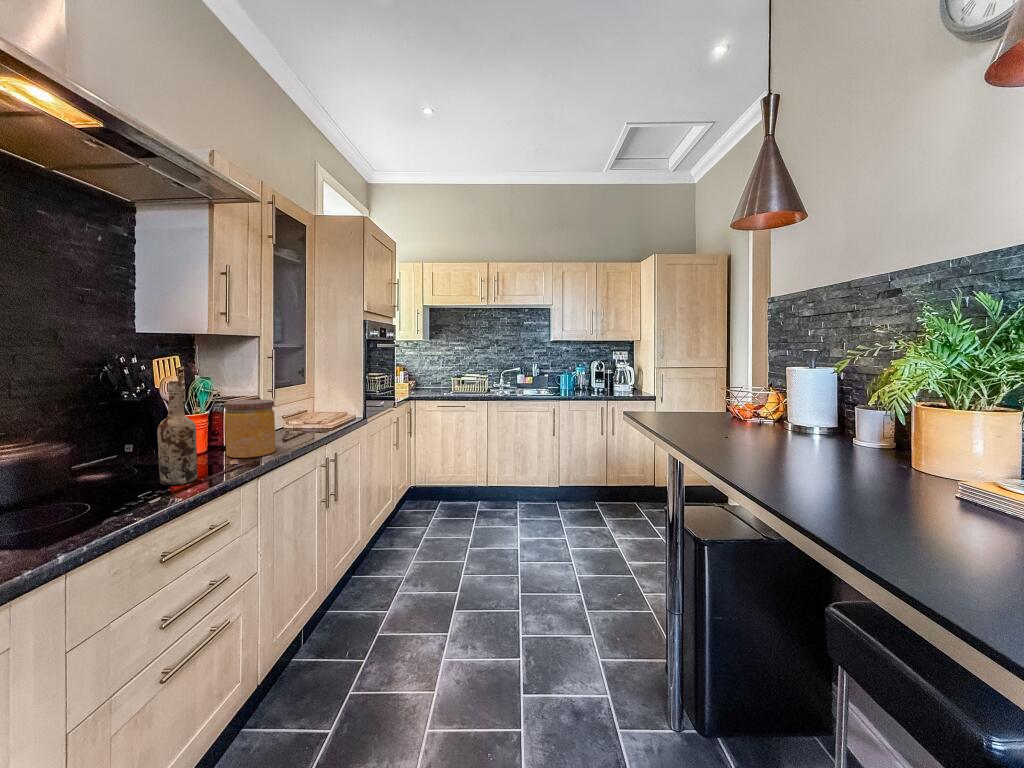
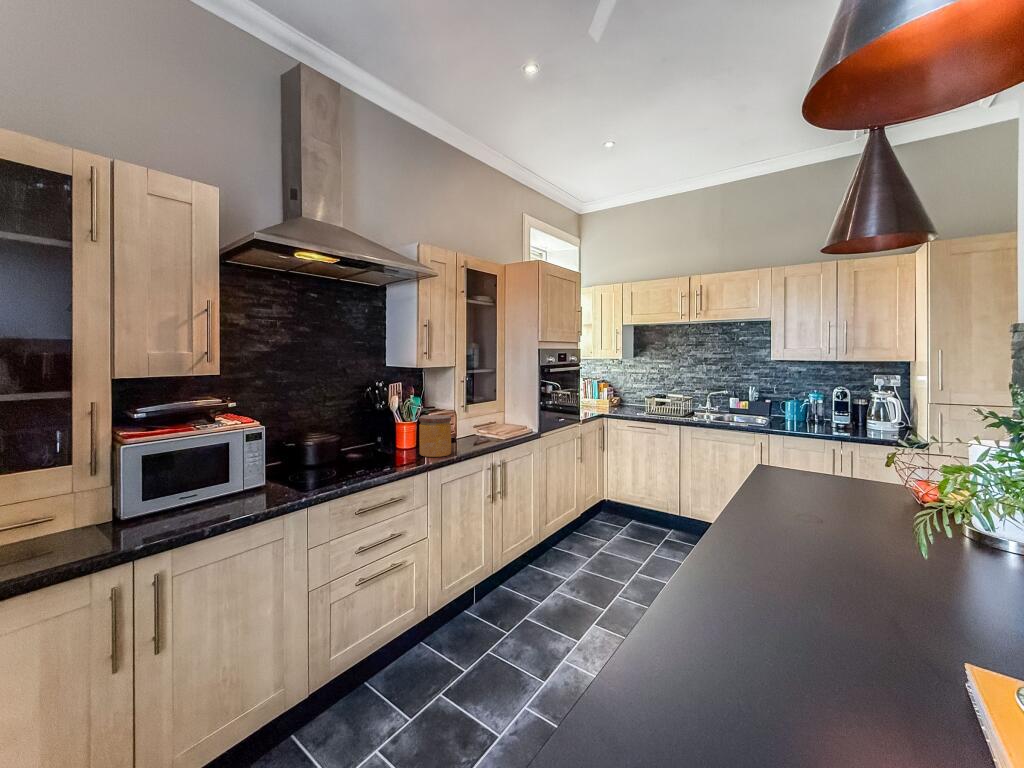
wine bottle: present [157,381,197,485] -> none [373,403,393,469]

